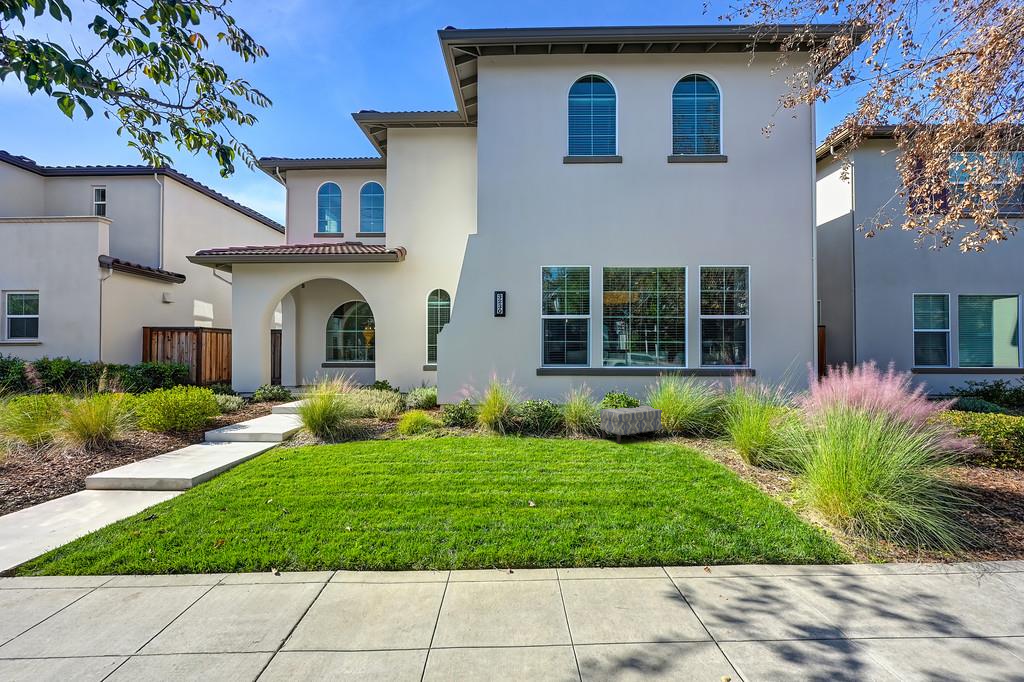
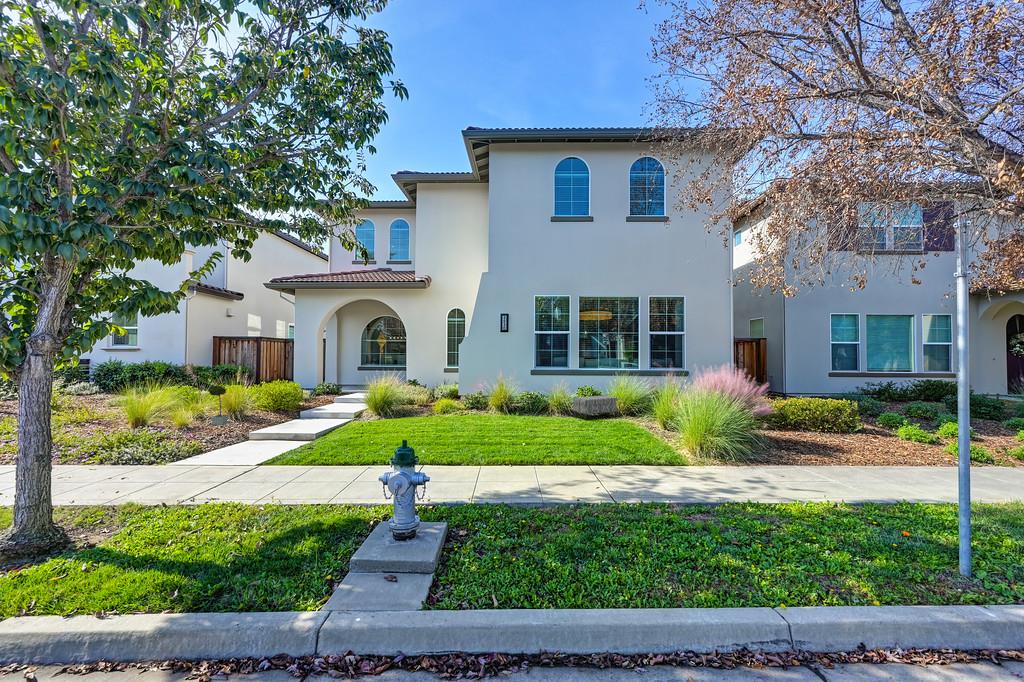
potted tree: none [53,397,90,457] -> present [209,385,229,425]

